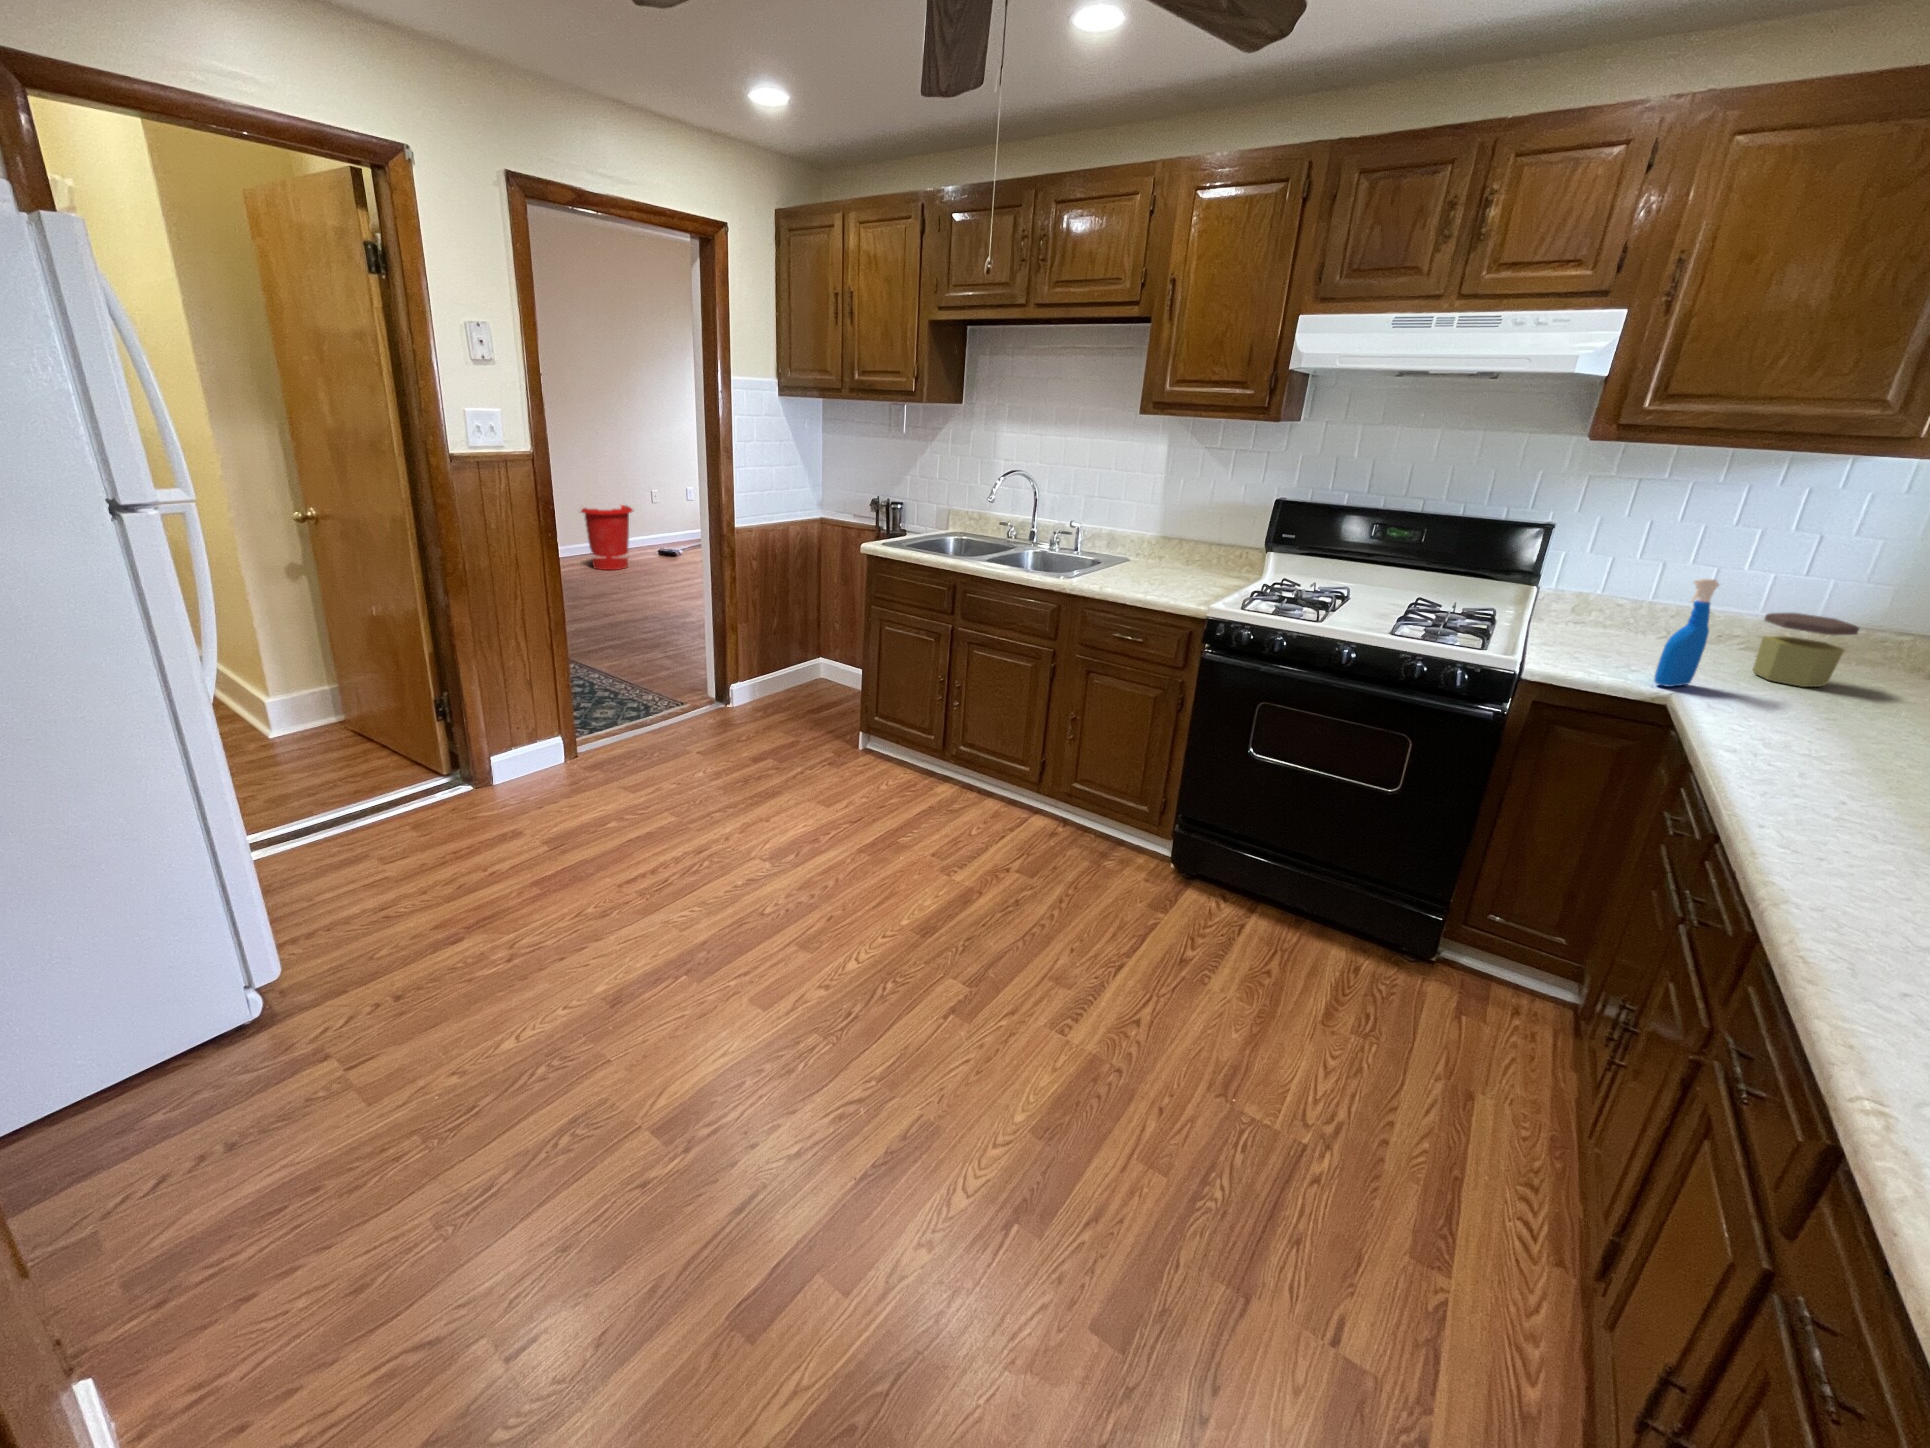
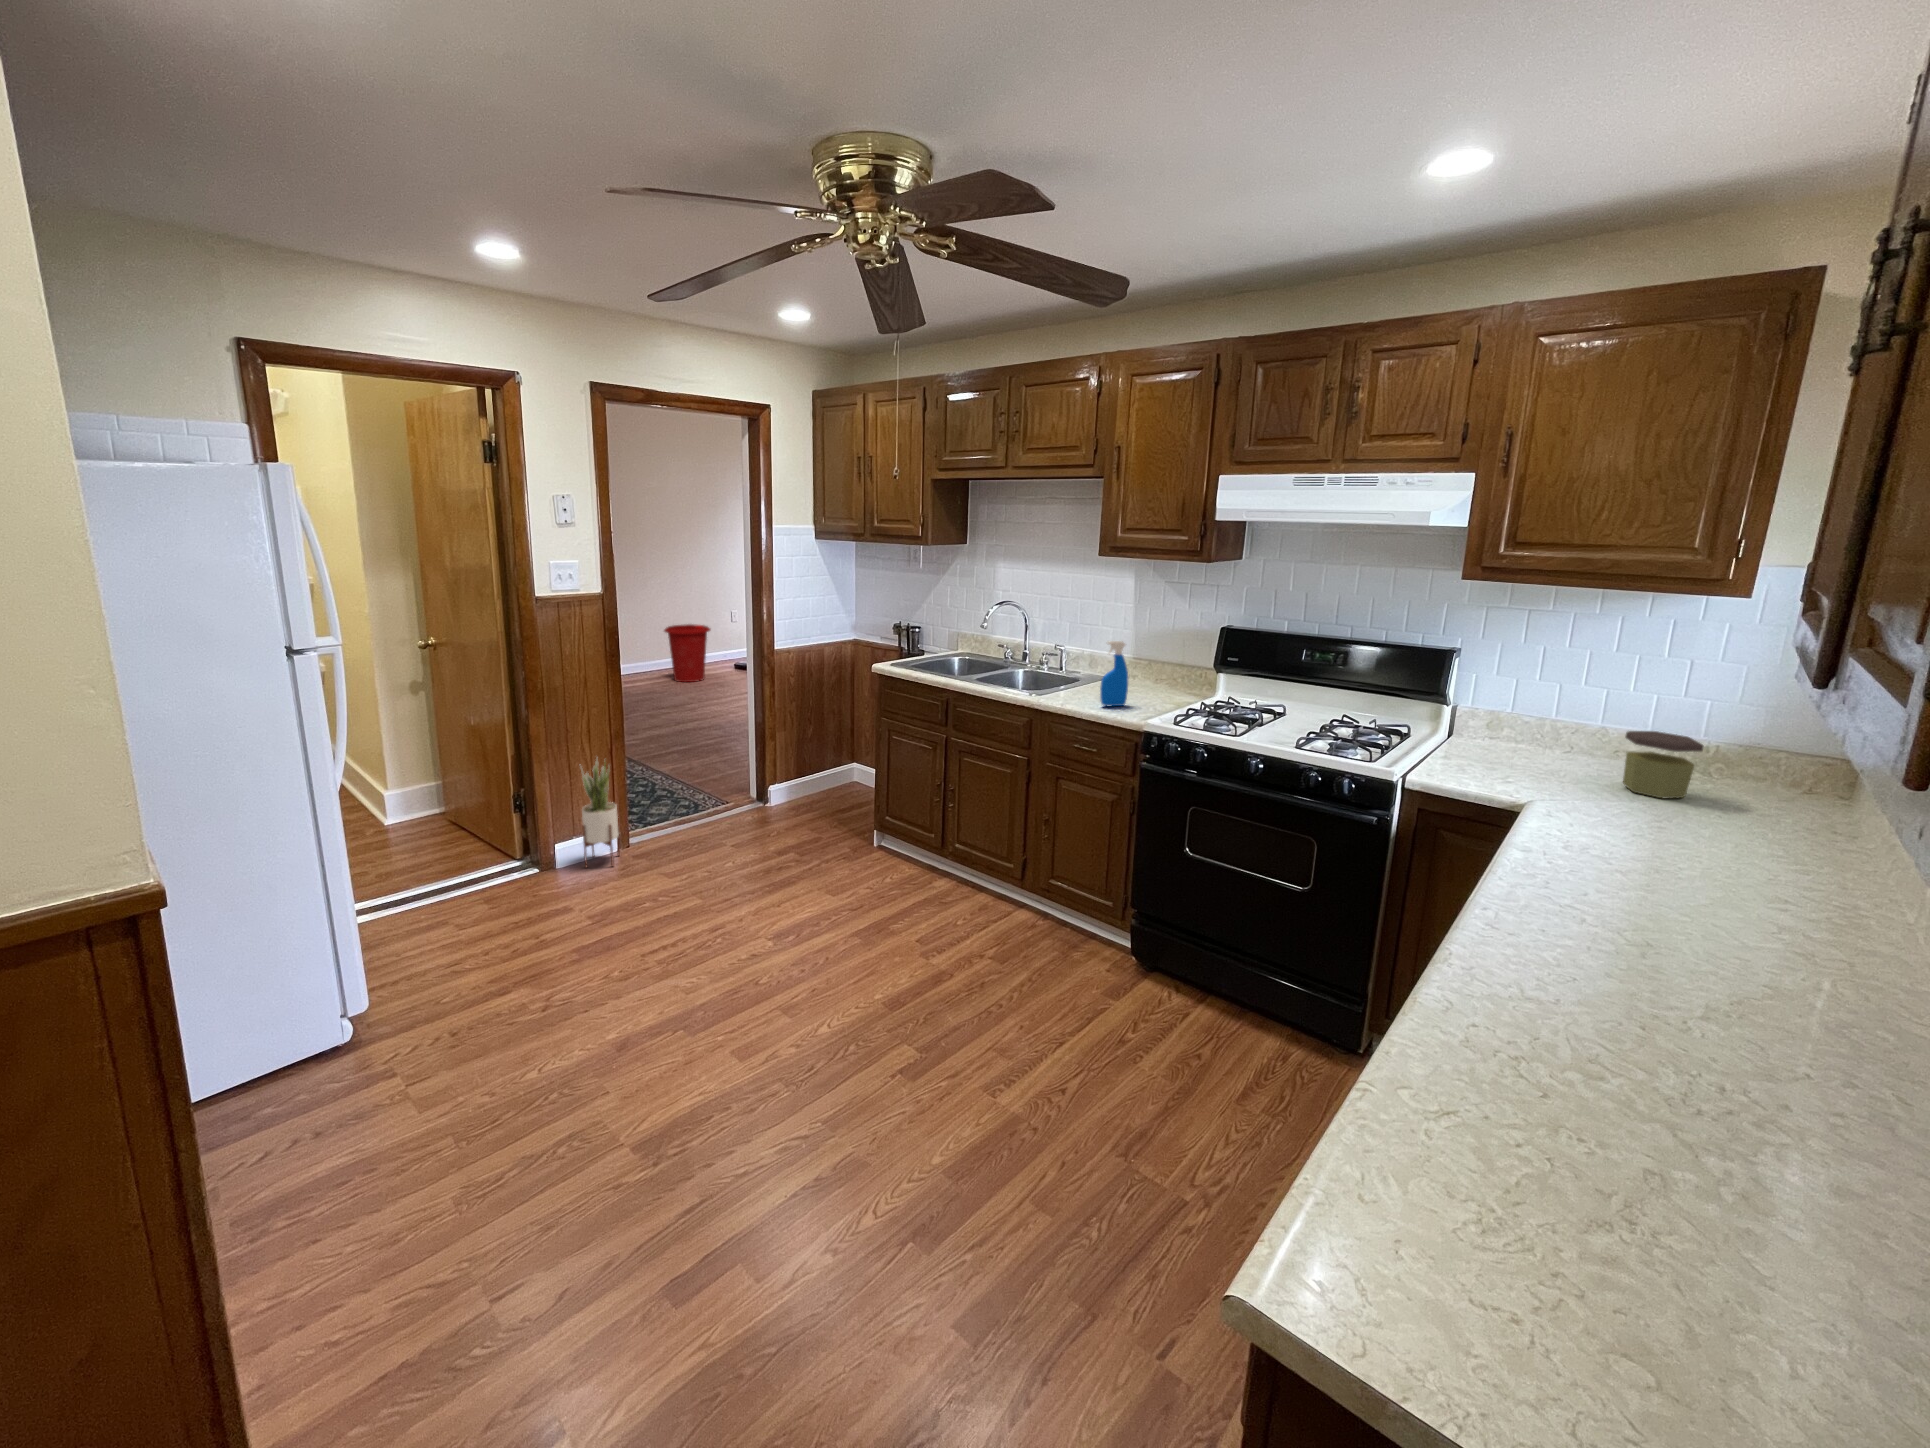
spray bottle: present [1654,579,1719,687] -> present [1100,641,1128,706]
potted plant: none [516,653,568,784] -> present [580,757,620,867]

